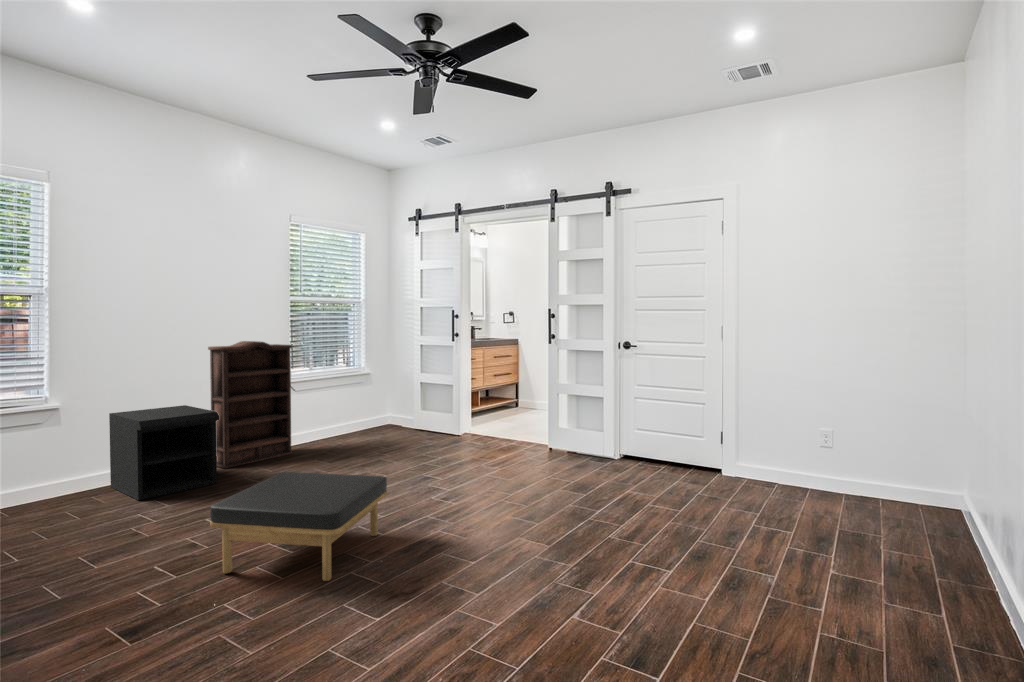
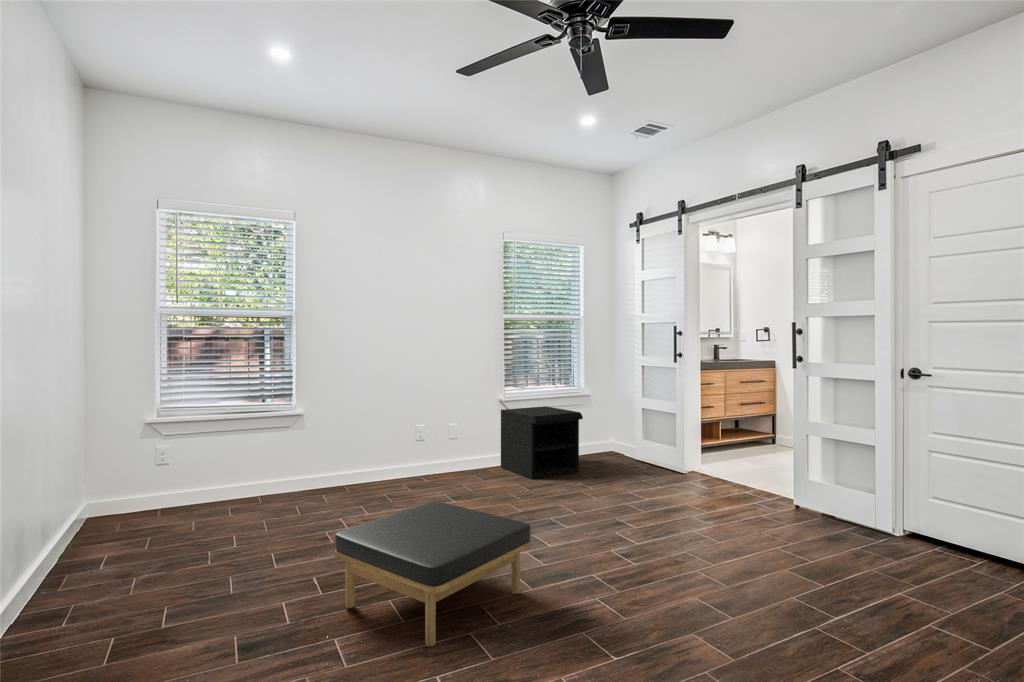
bookshelf: present [208,341,293,469] -> none [420,358,498,484]
nightstand: present [109,405,219,500] -> present [501,406,583,479]

